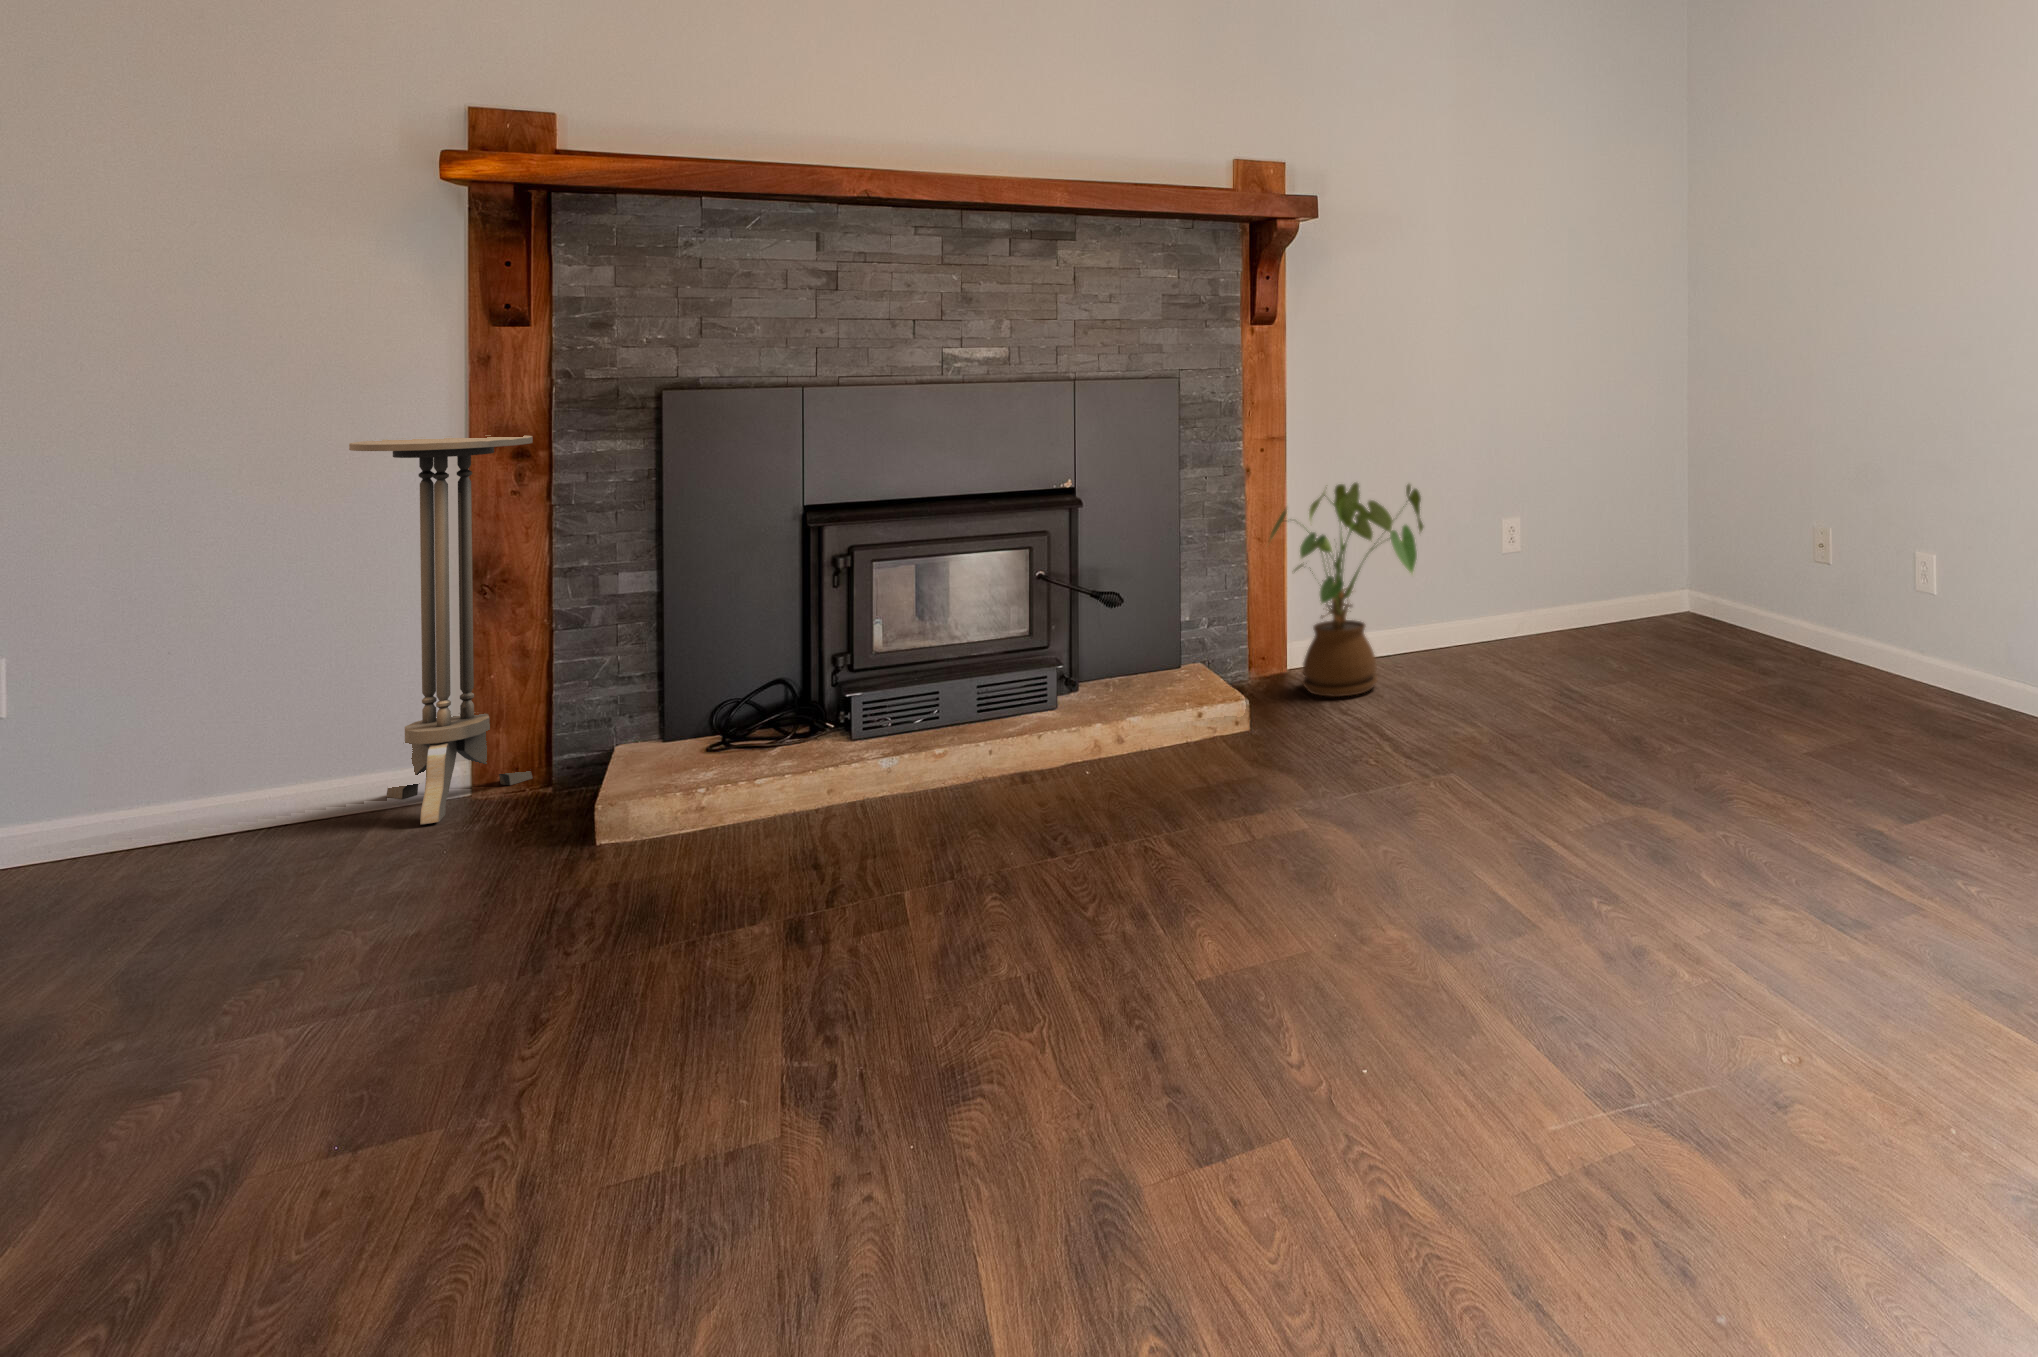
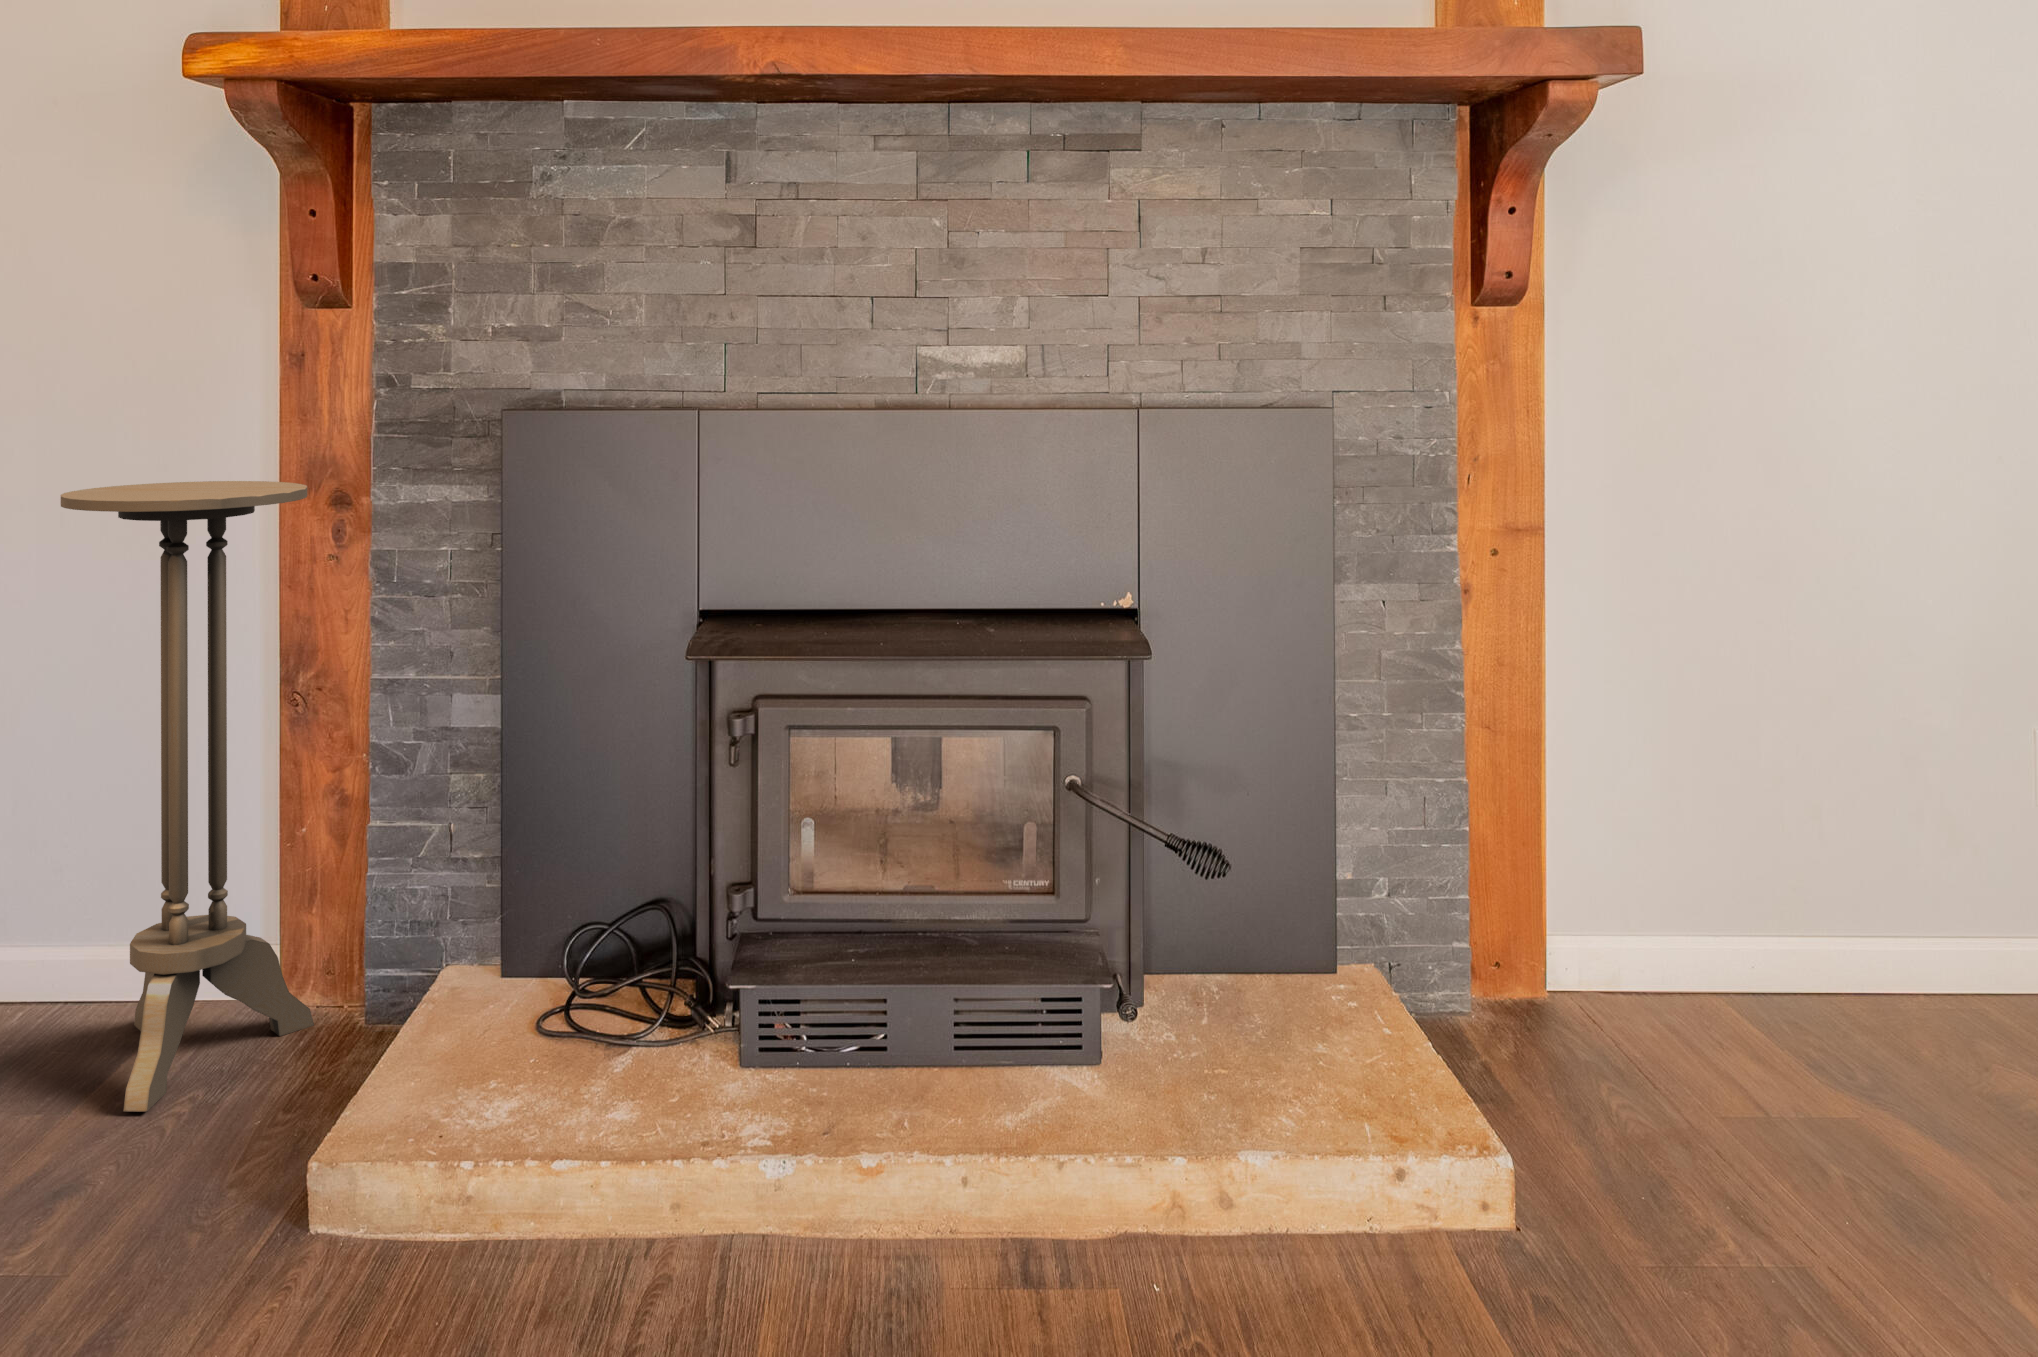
house plant: present [1270,483,1423,697] -> none [1515,633,1895,1111]

